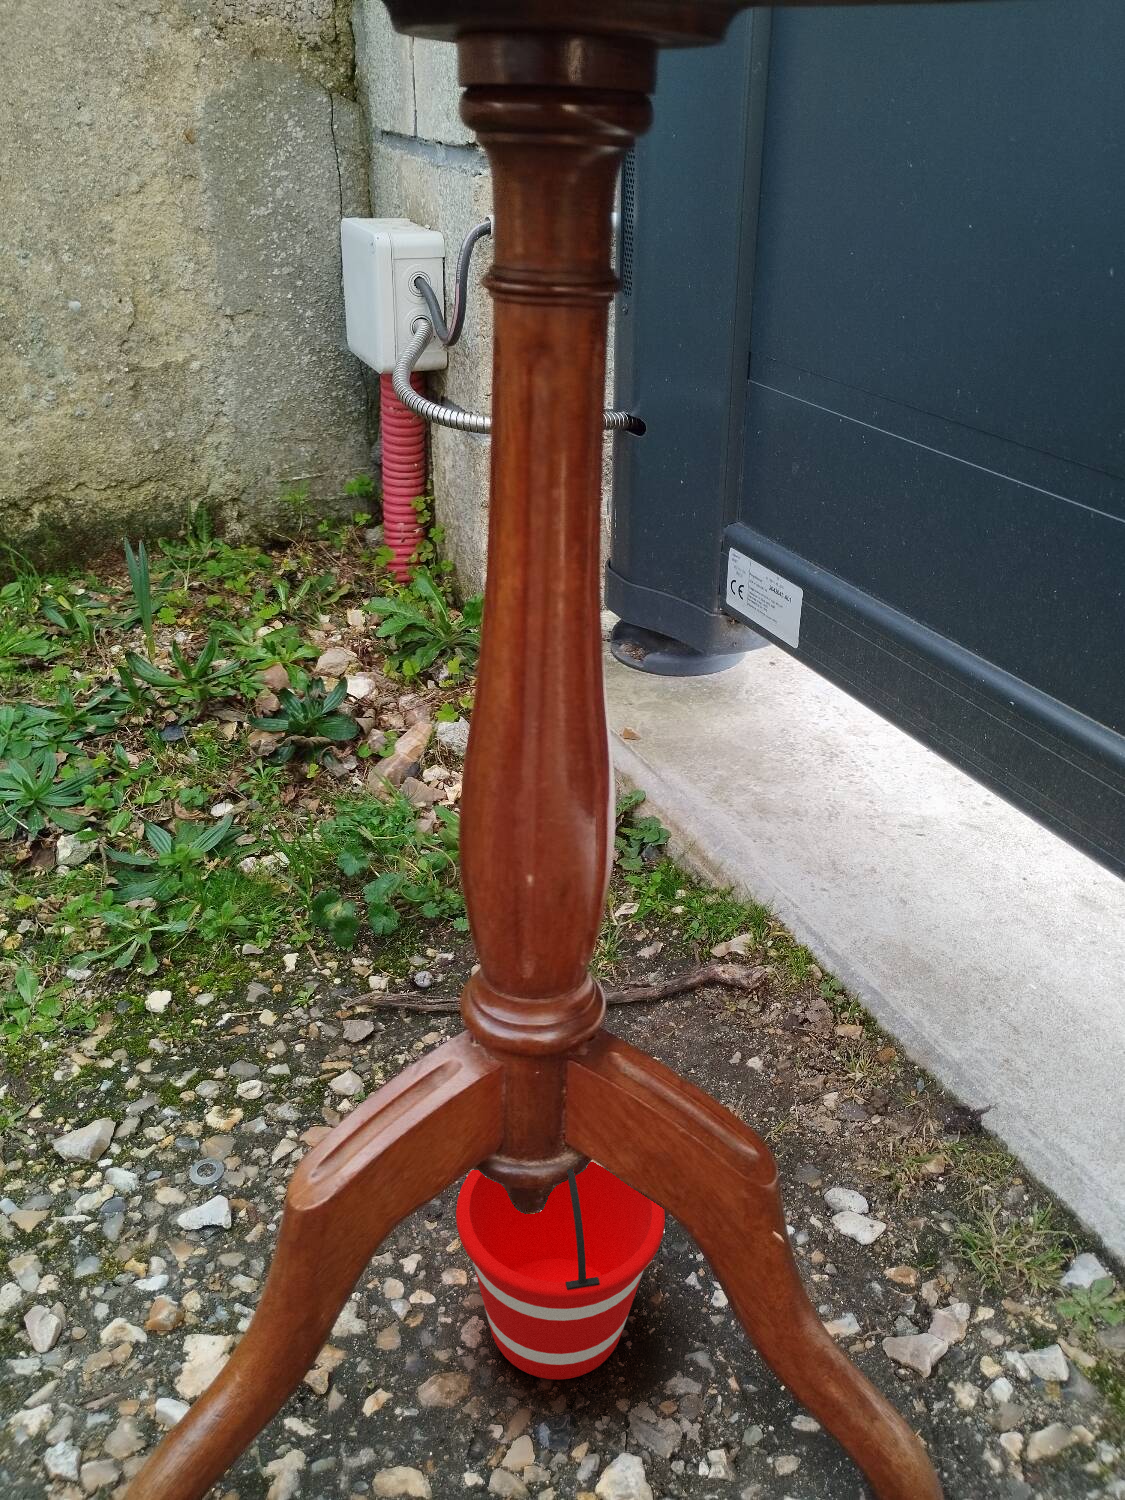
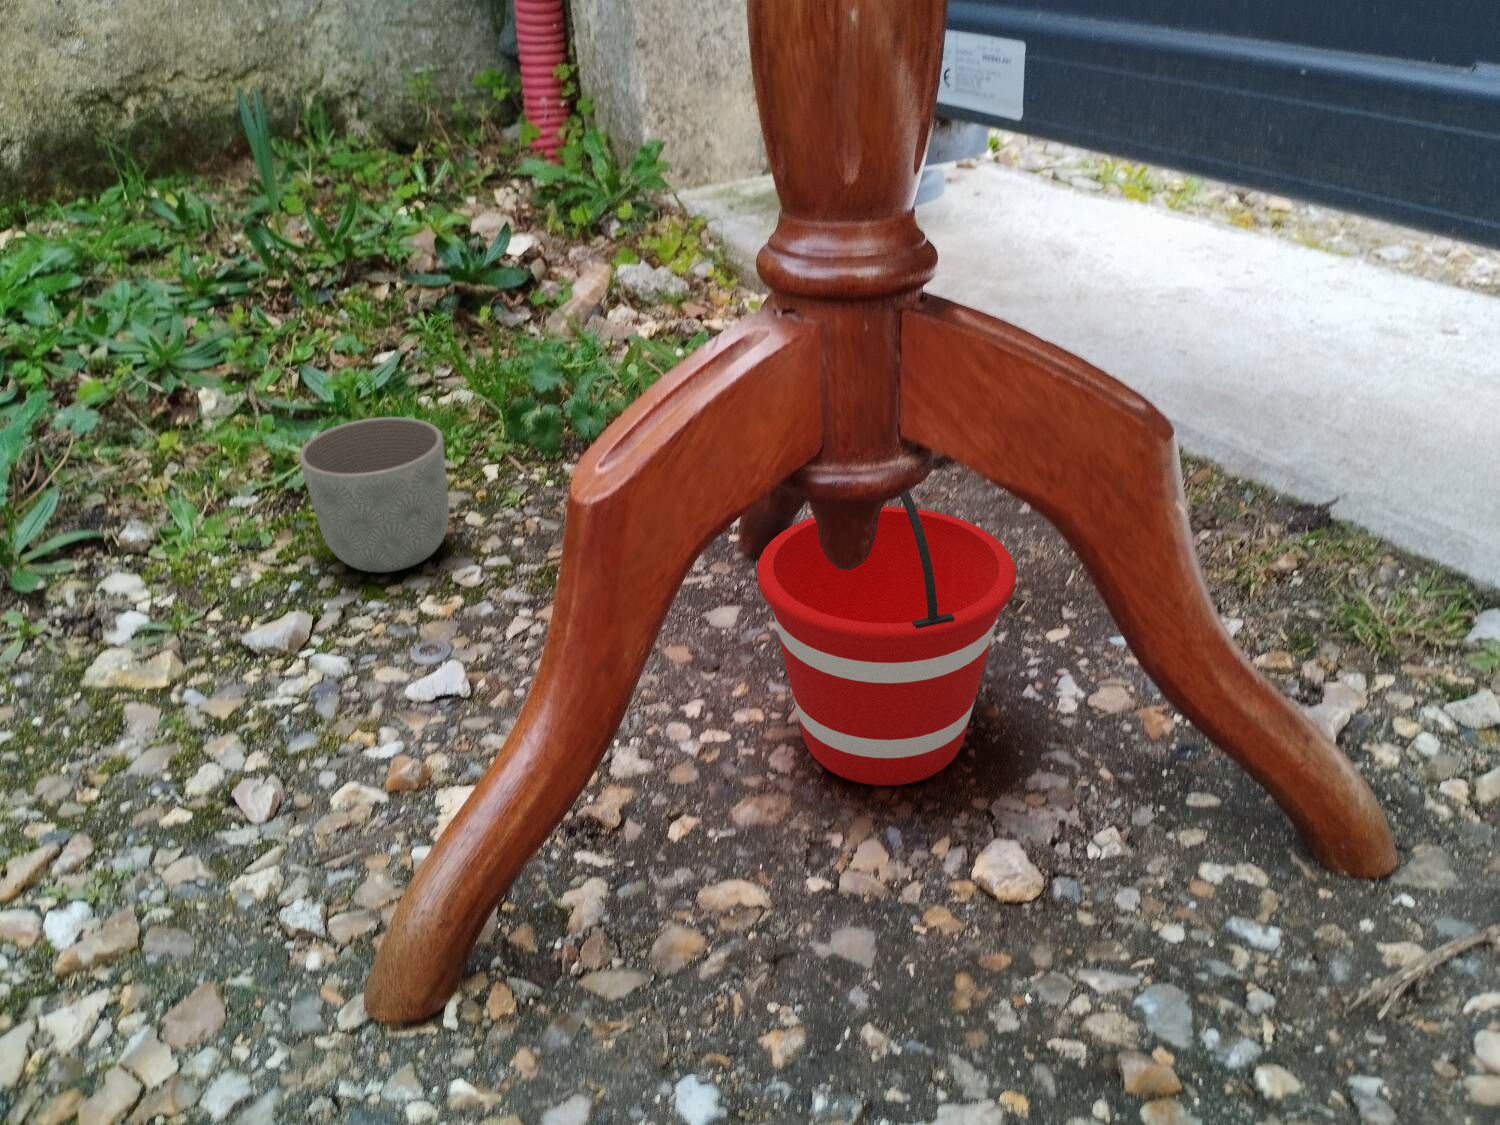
planter: none [118,939,242,1078] -> present [299,417,449,572]

